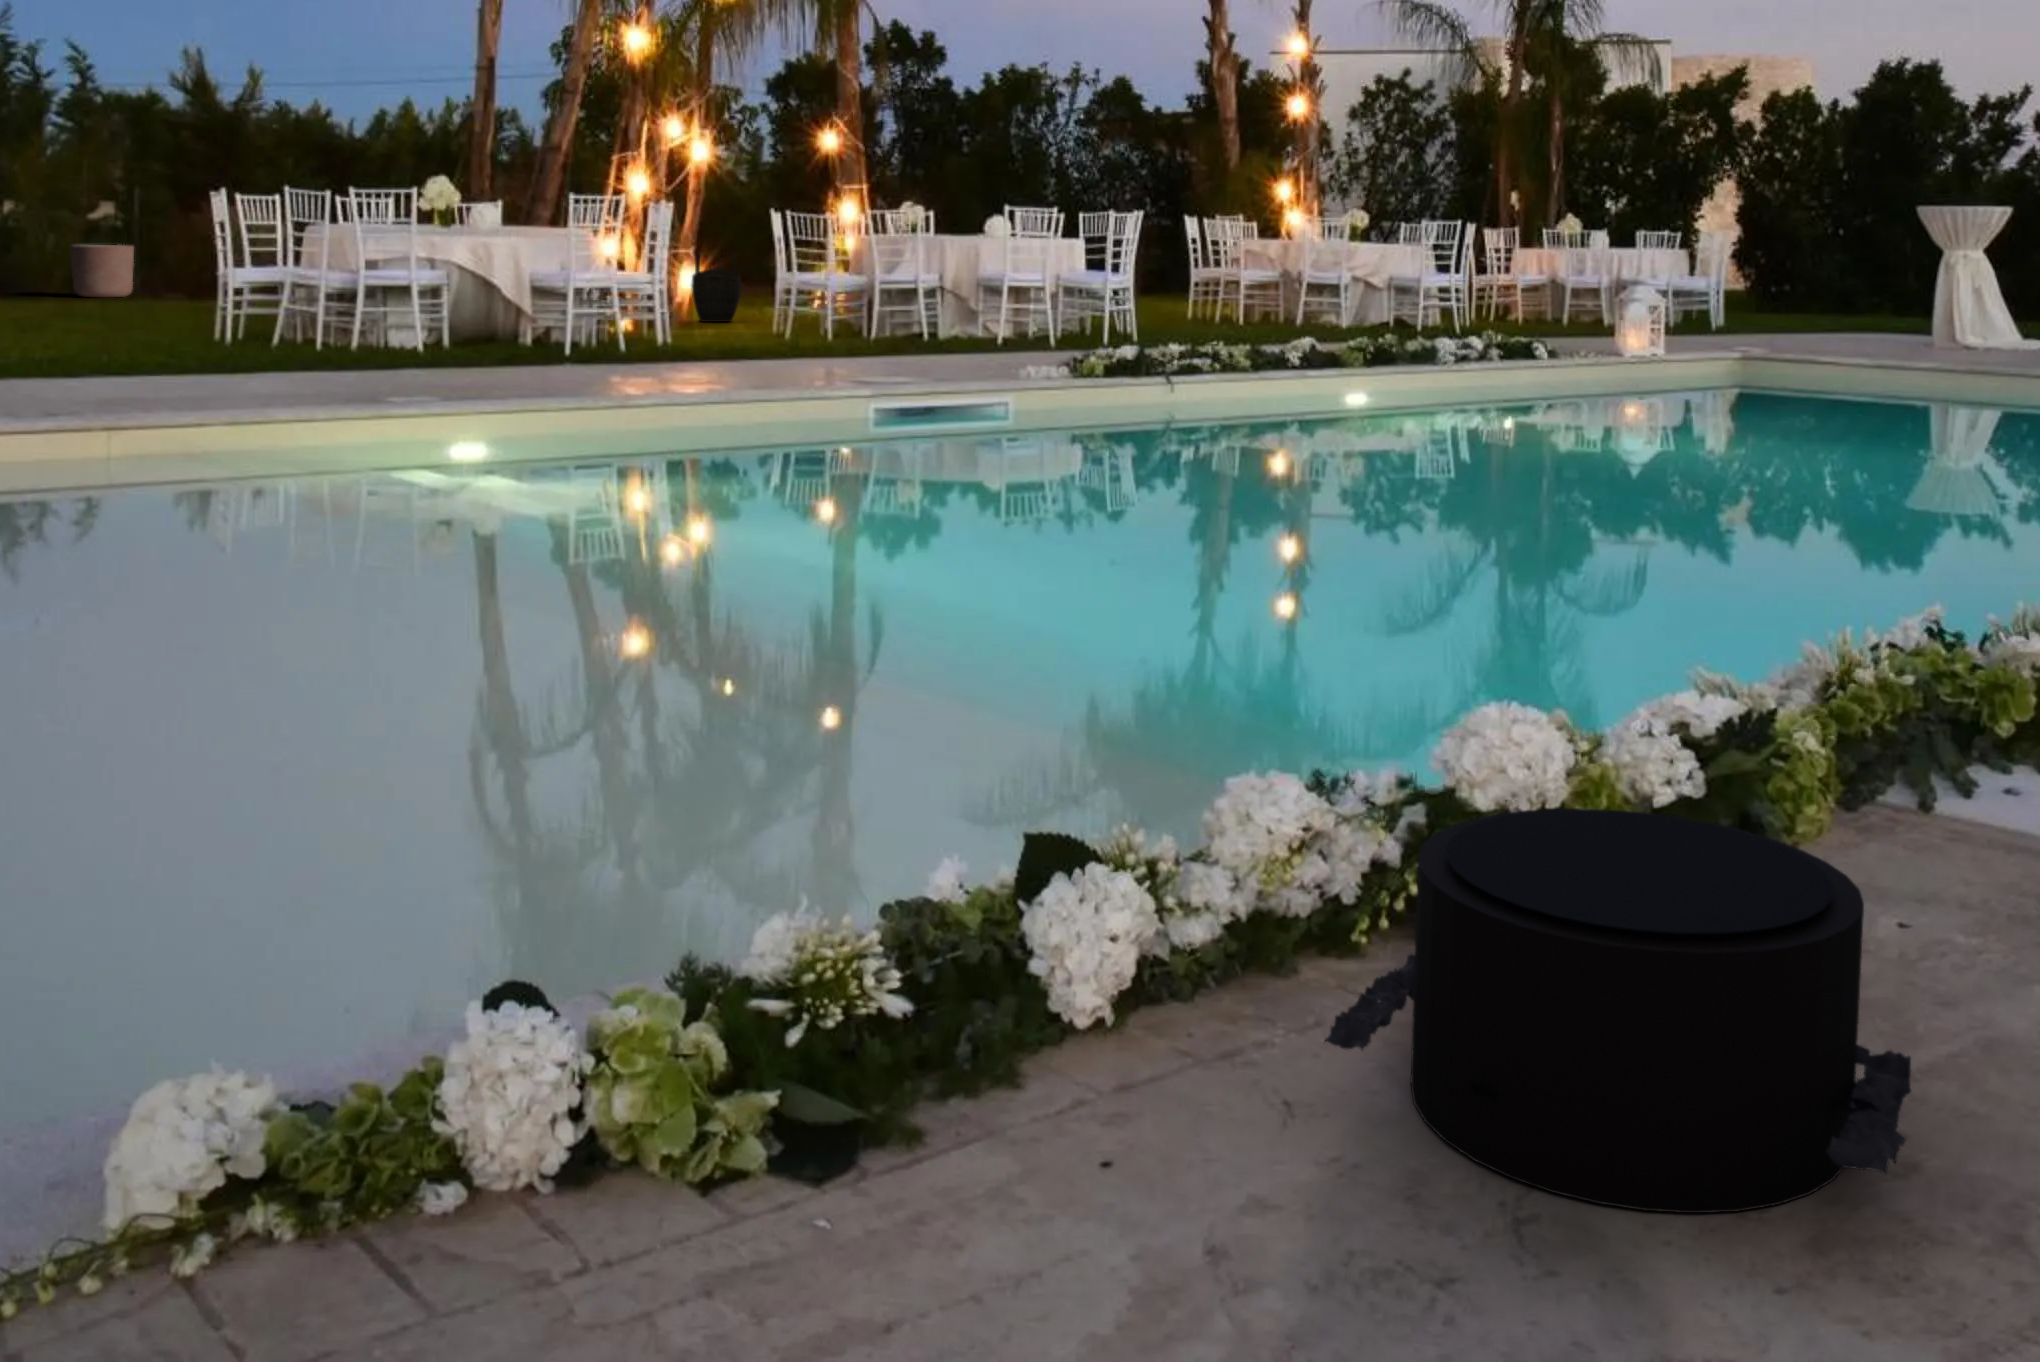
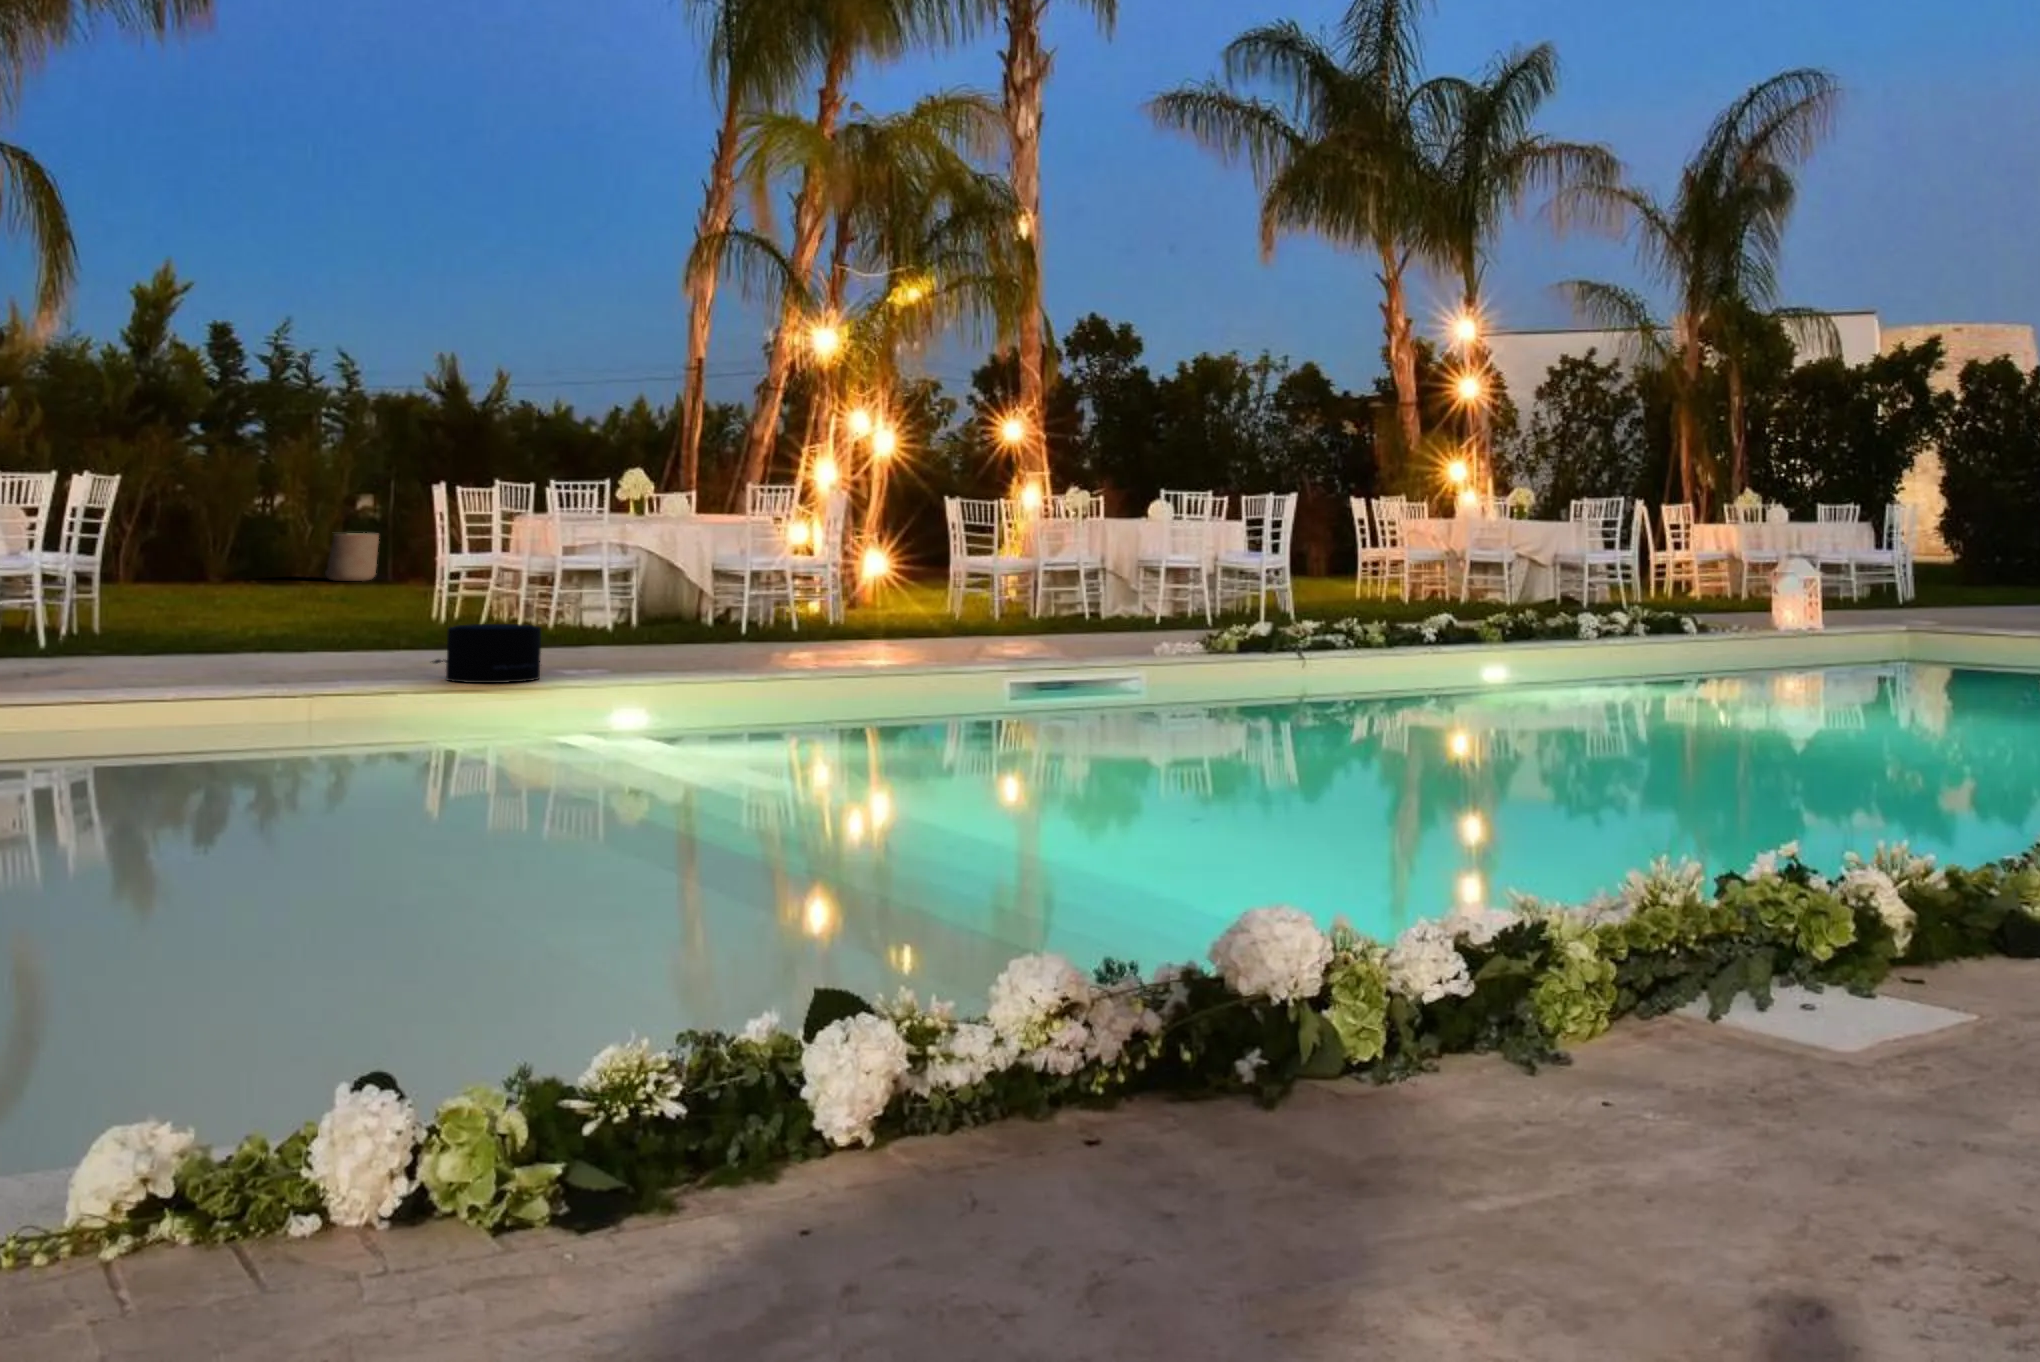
woven basket: present [691,252,741,322] -> none [868,536,914,603]
pouf: present [1324,808,1911,1213] -> present [432,624,541,683]

